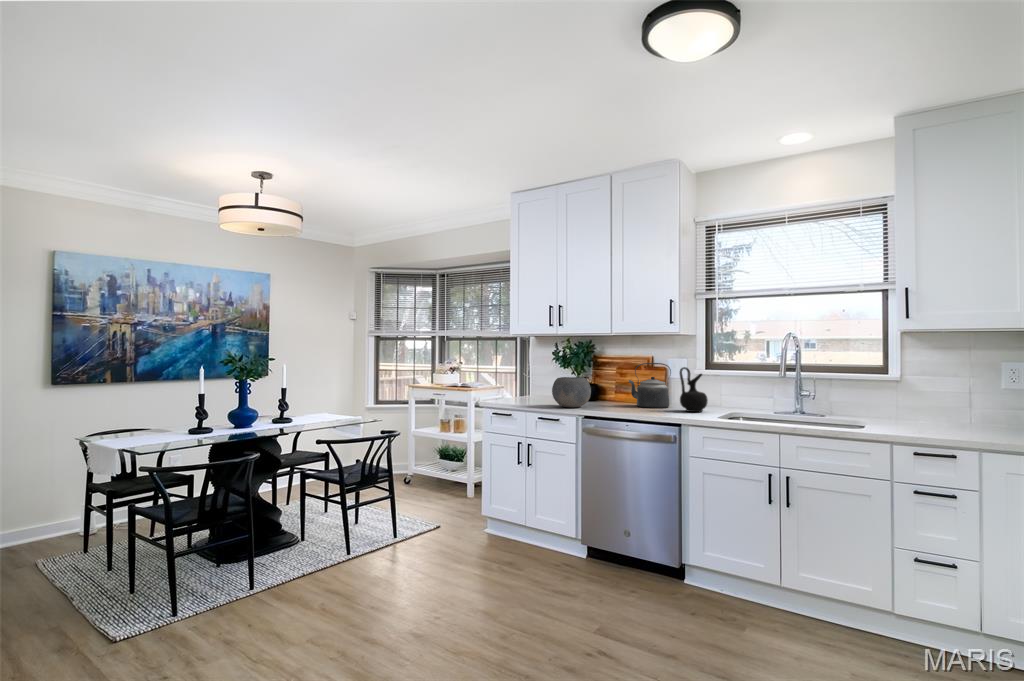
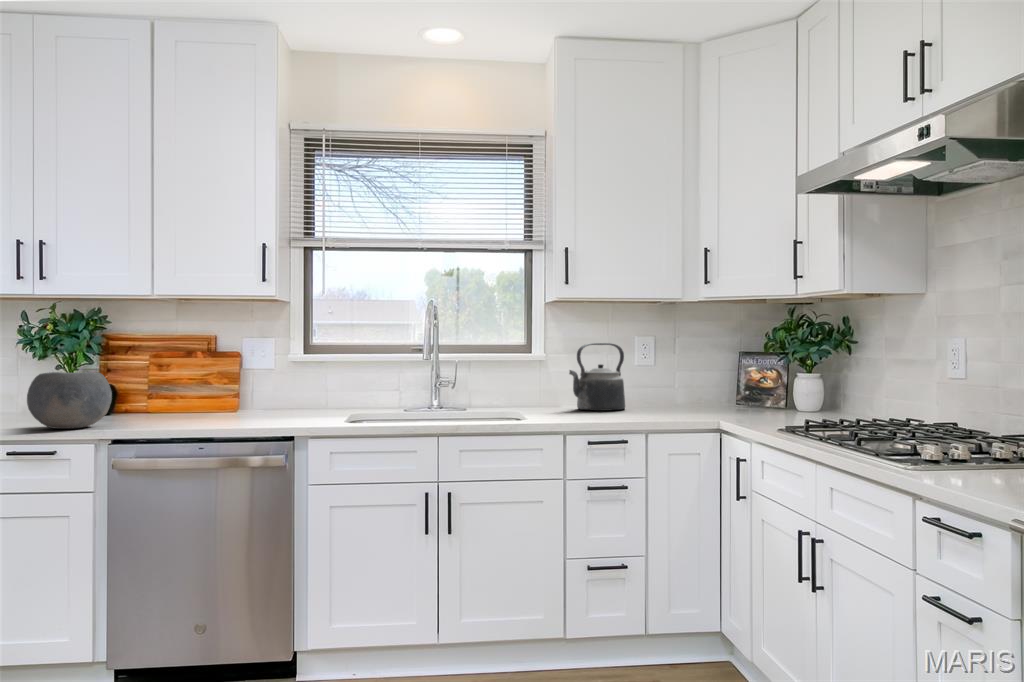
kettle: present [629,363,671,408] -> present [569,343,625,411]
ceramic jug: present [680,367,708,412] -> none [274,349,317,419]

